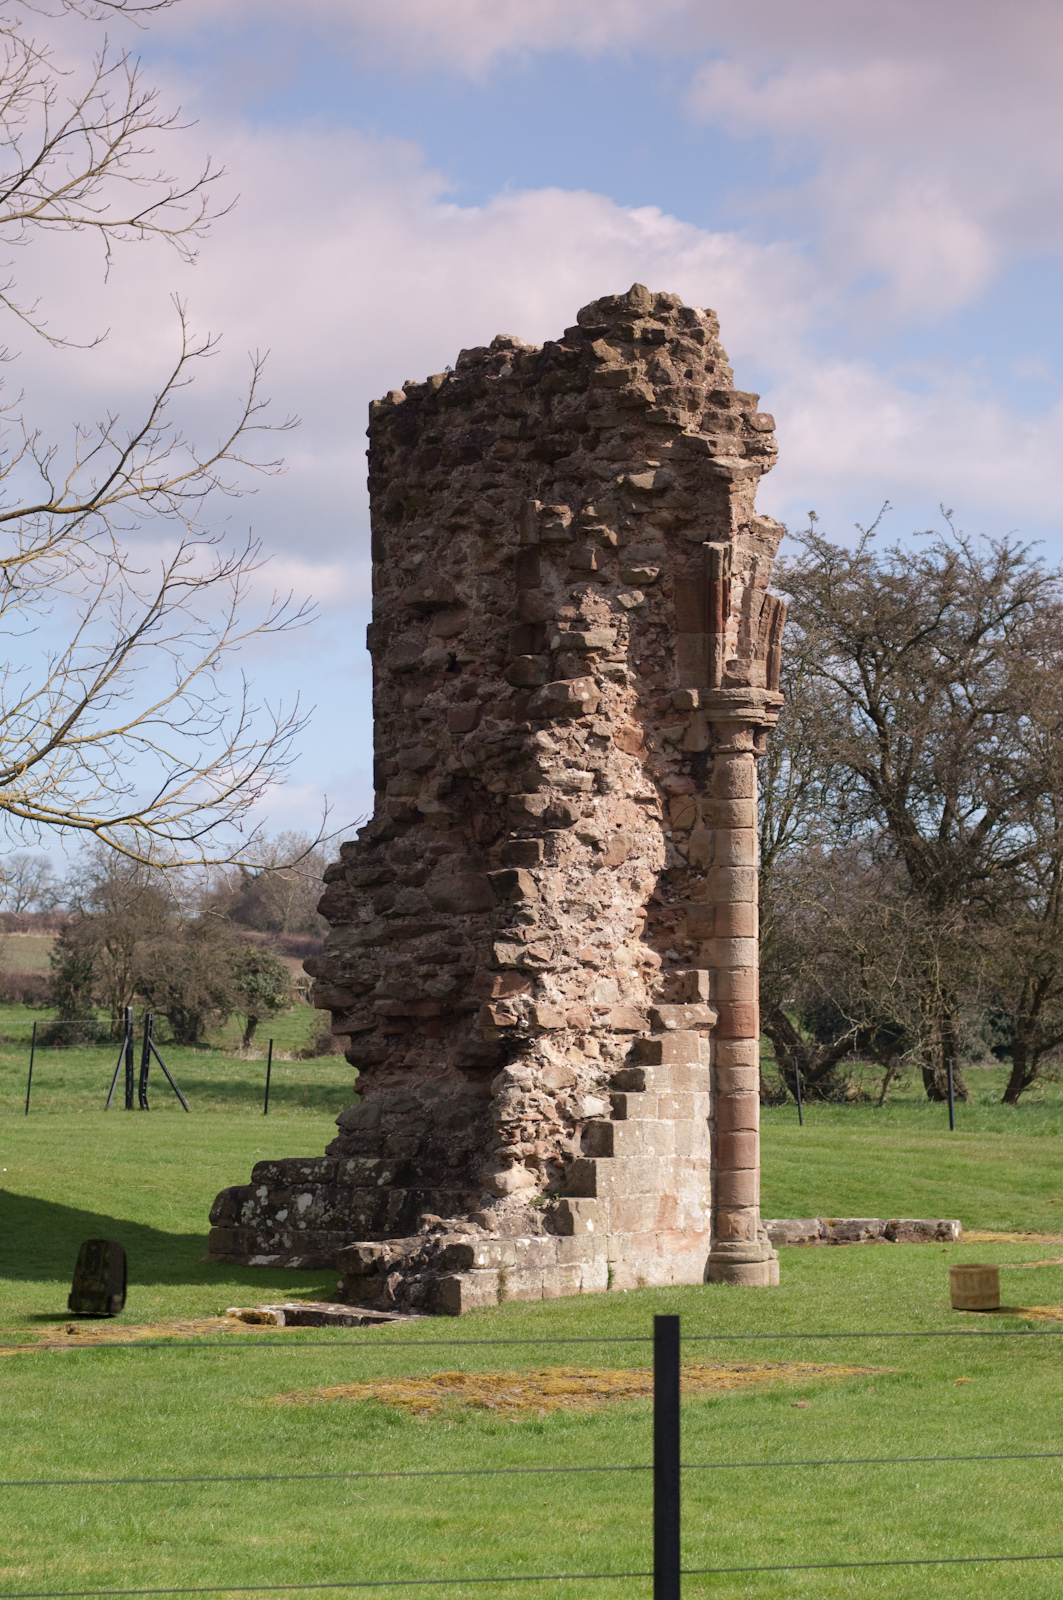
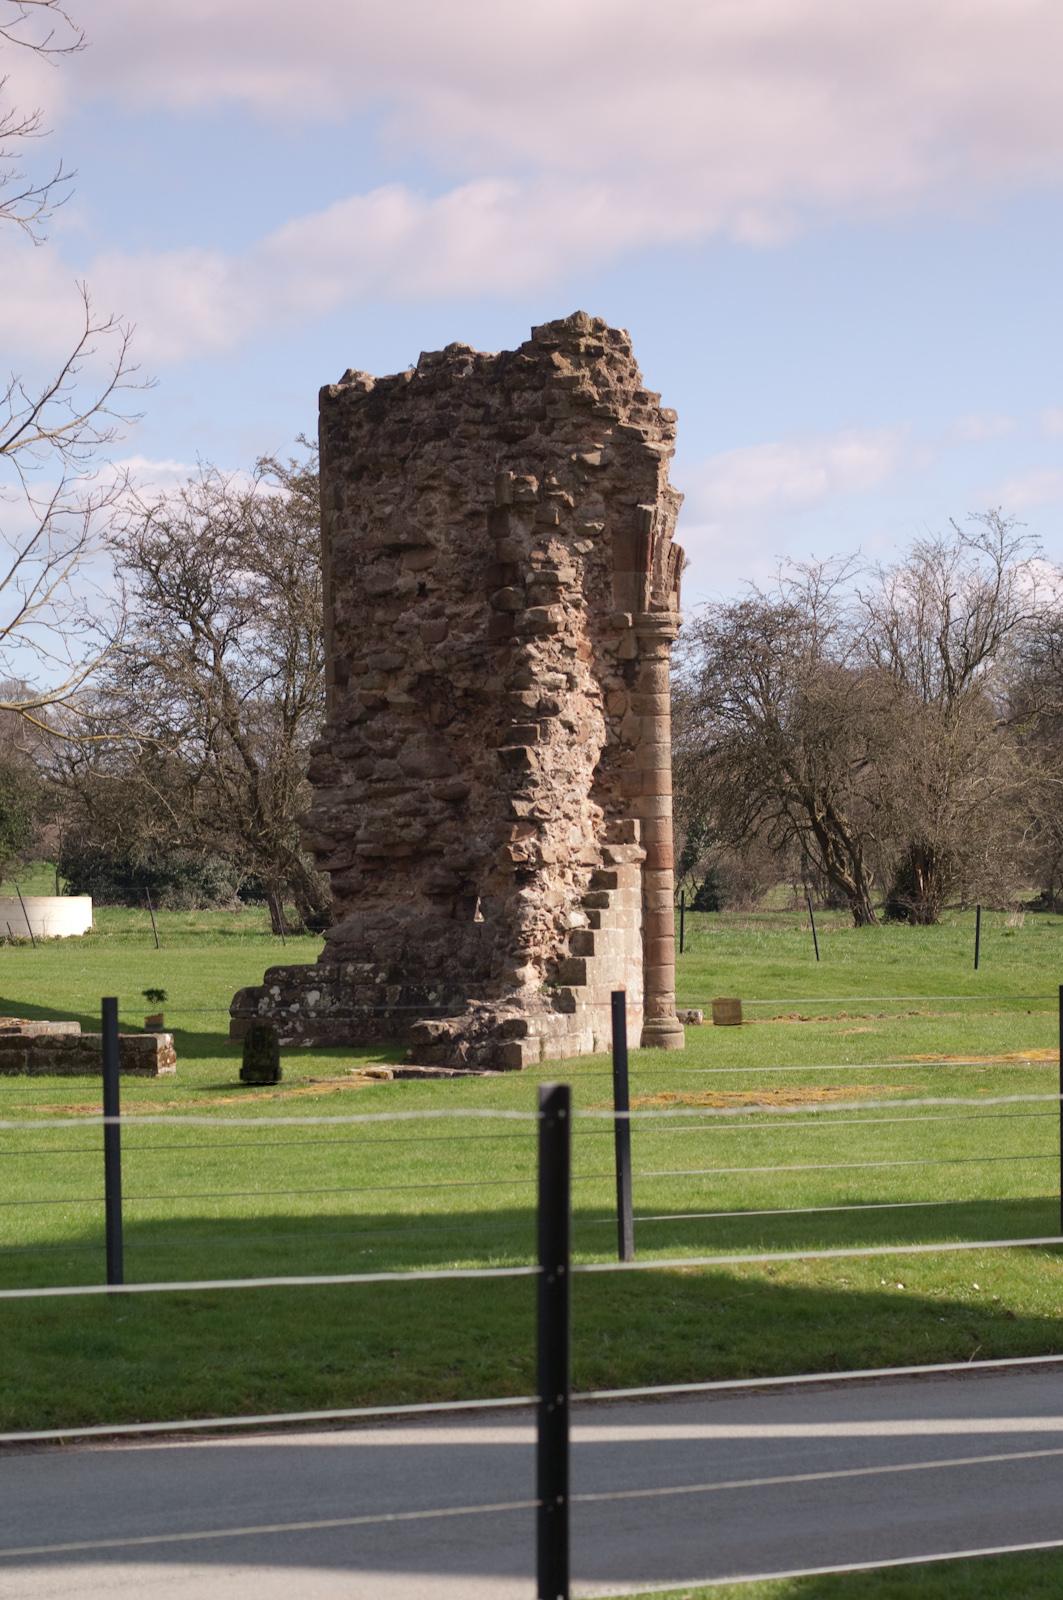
potted tree: none [95,1175,132,1233] -> present [141,988,168,1032]
wooden bucket: present [948,1263,1000,1310] -> present [711,998,742,1025]

